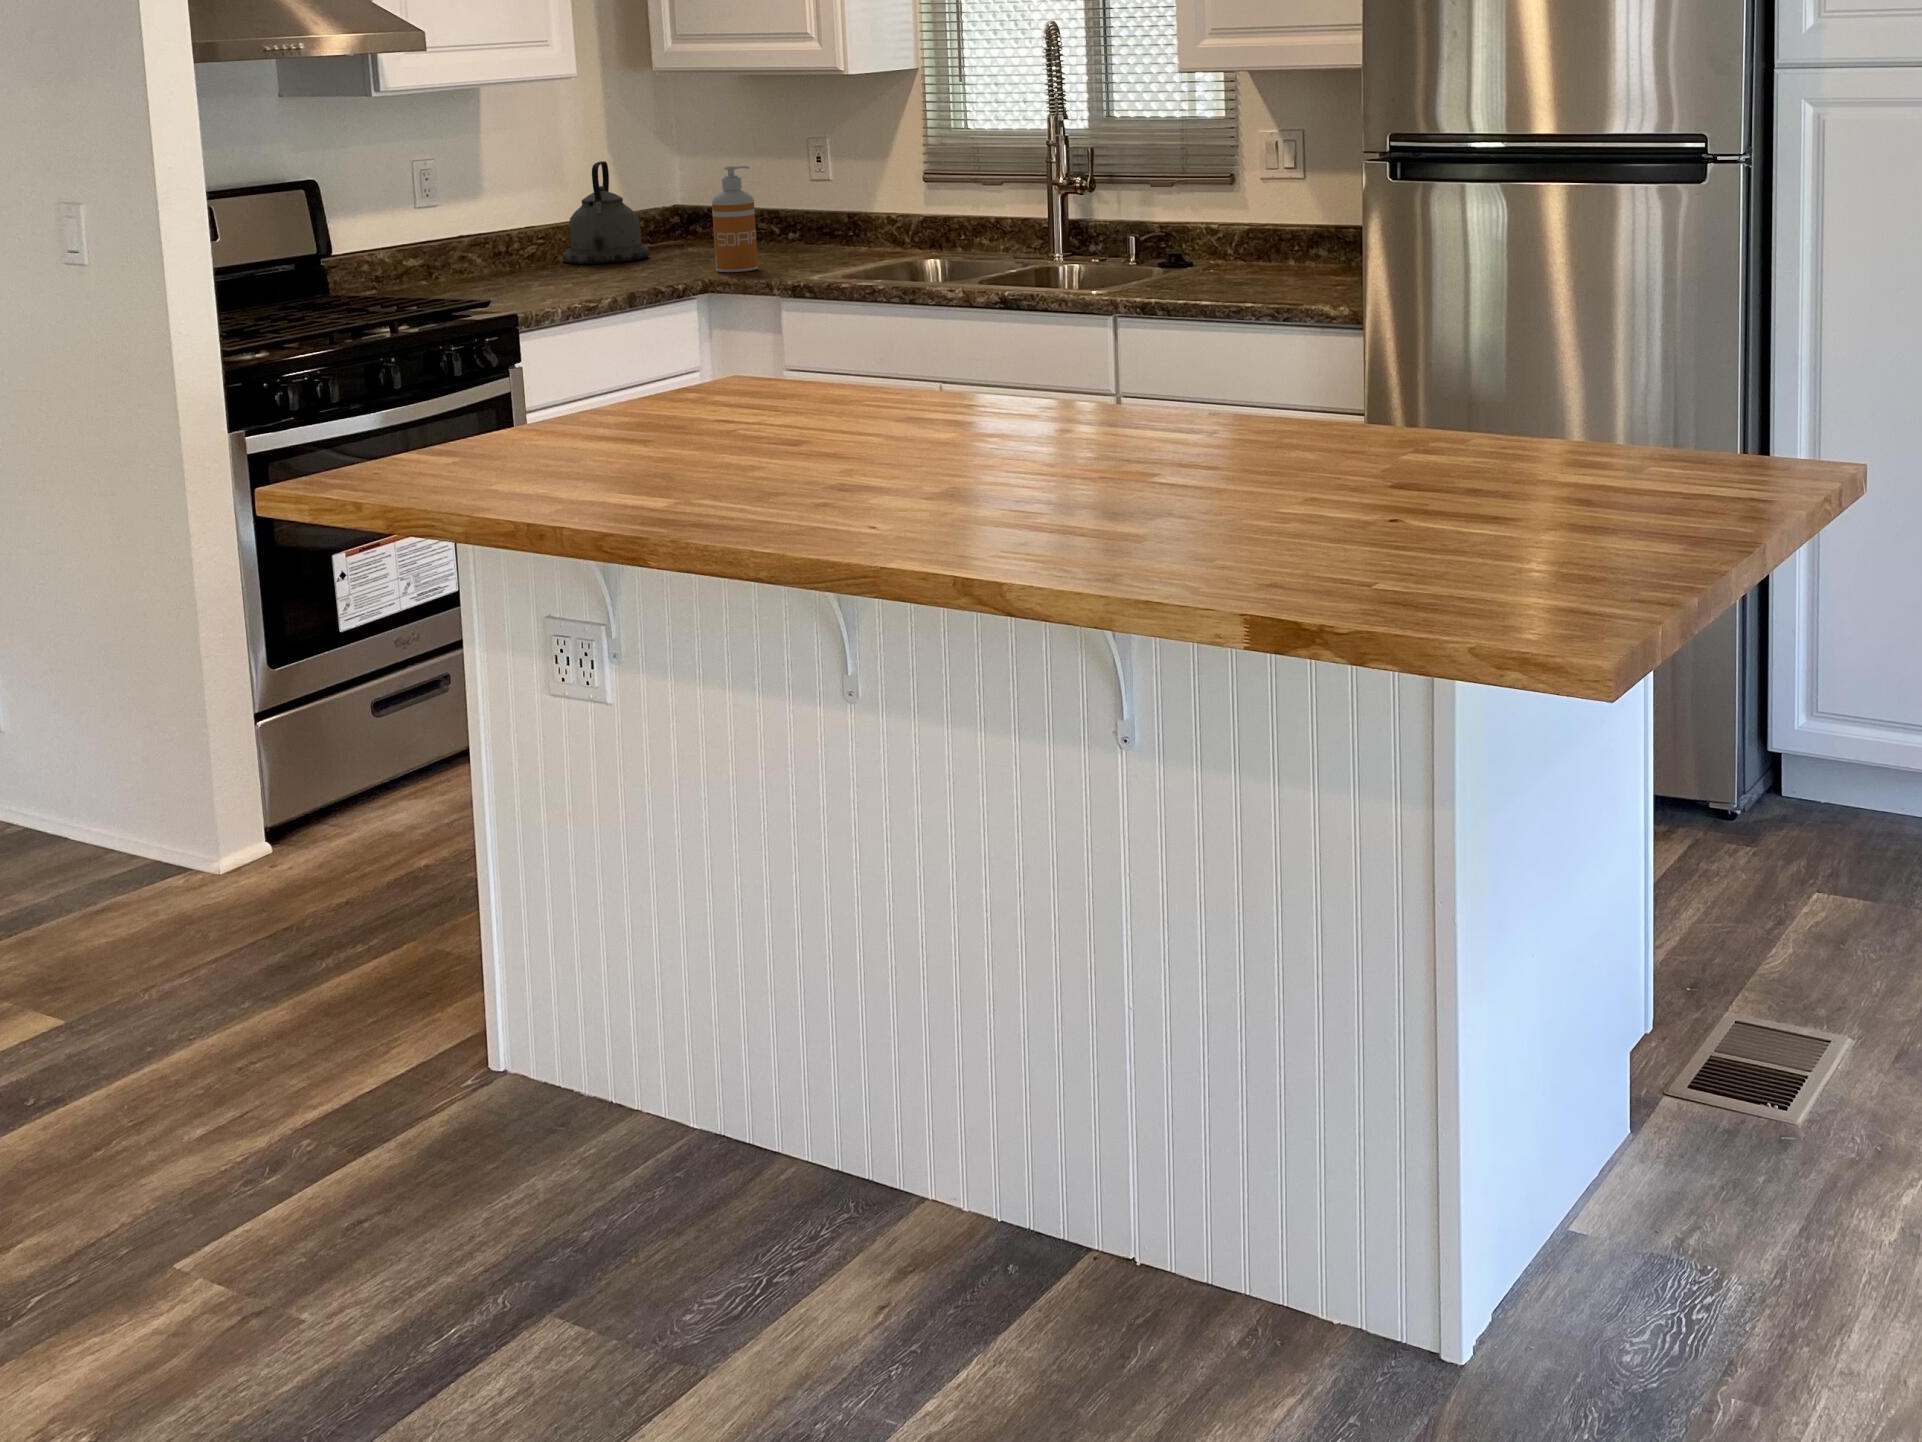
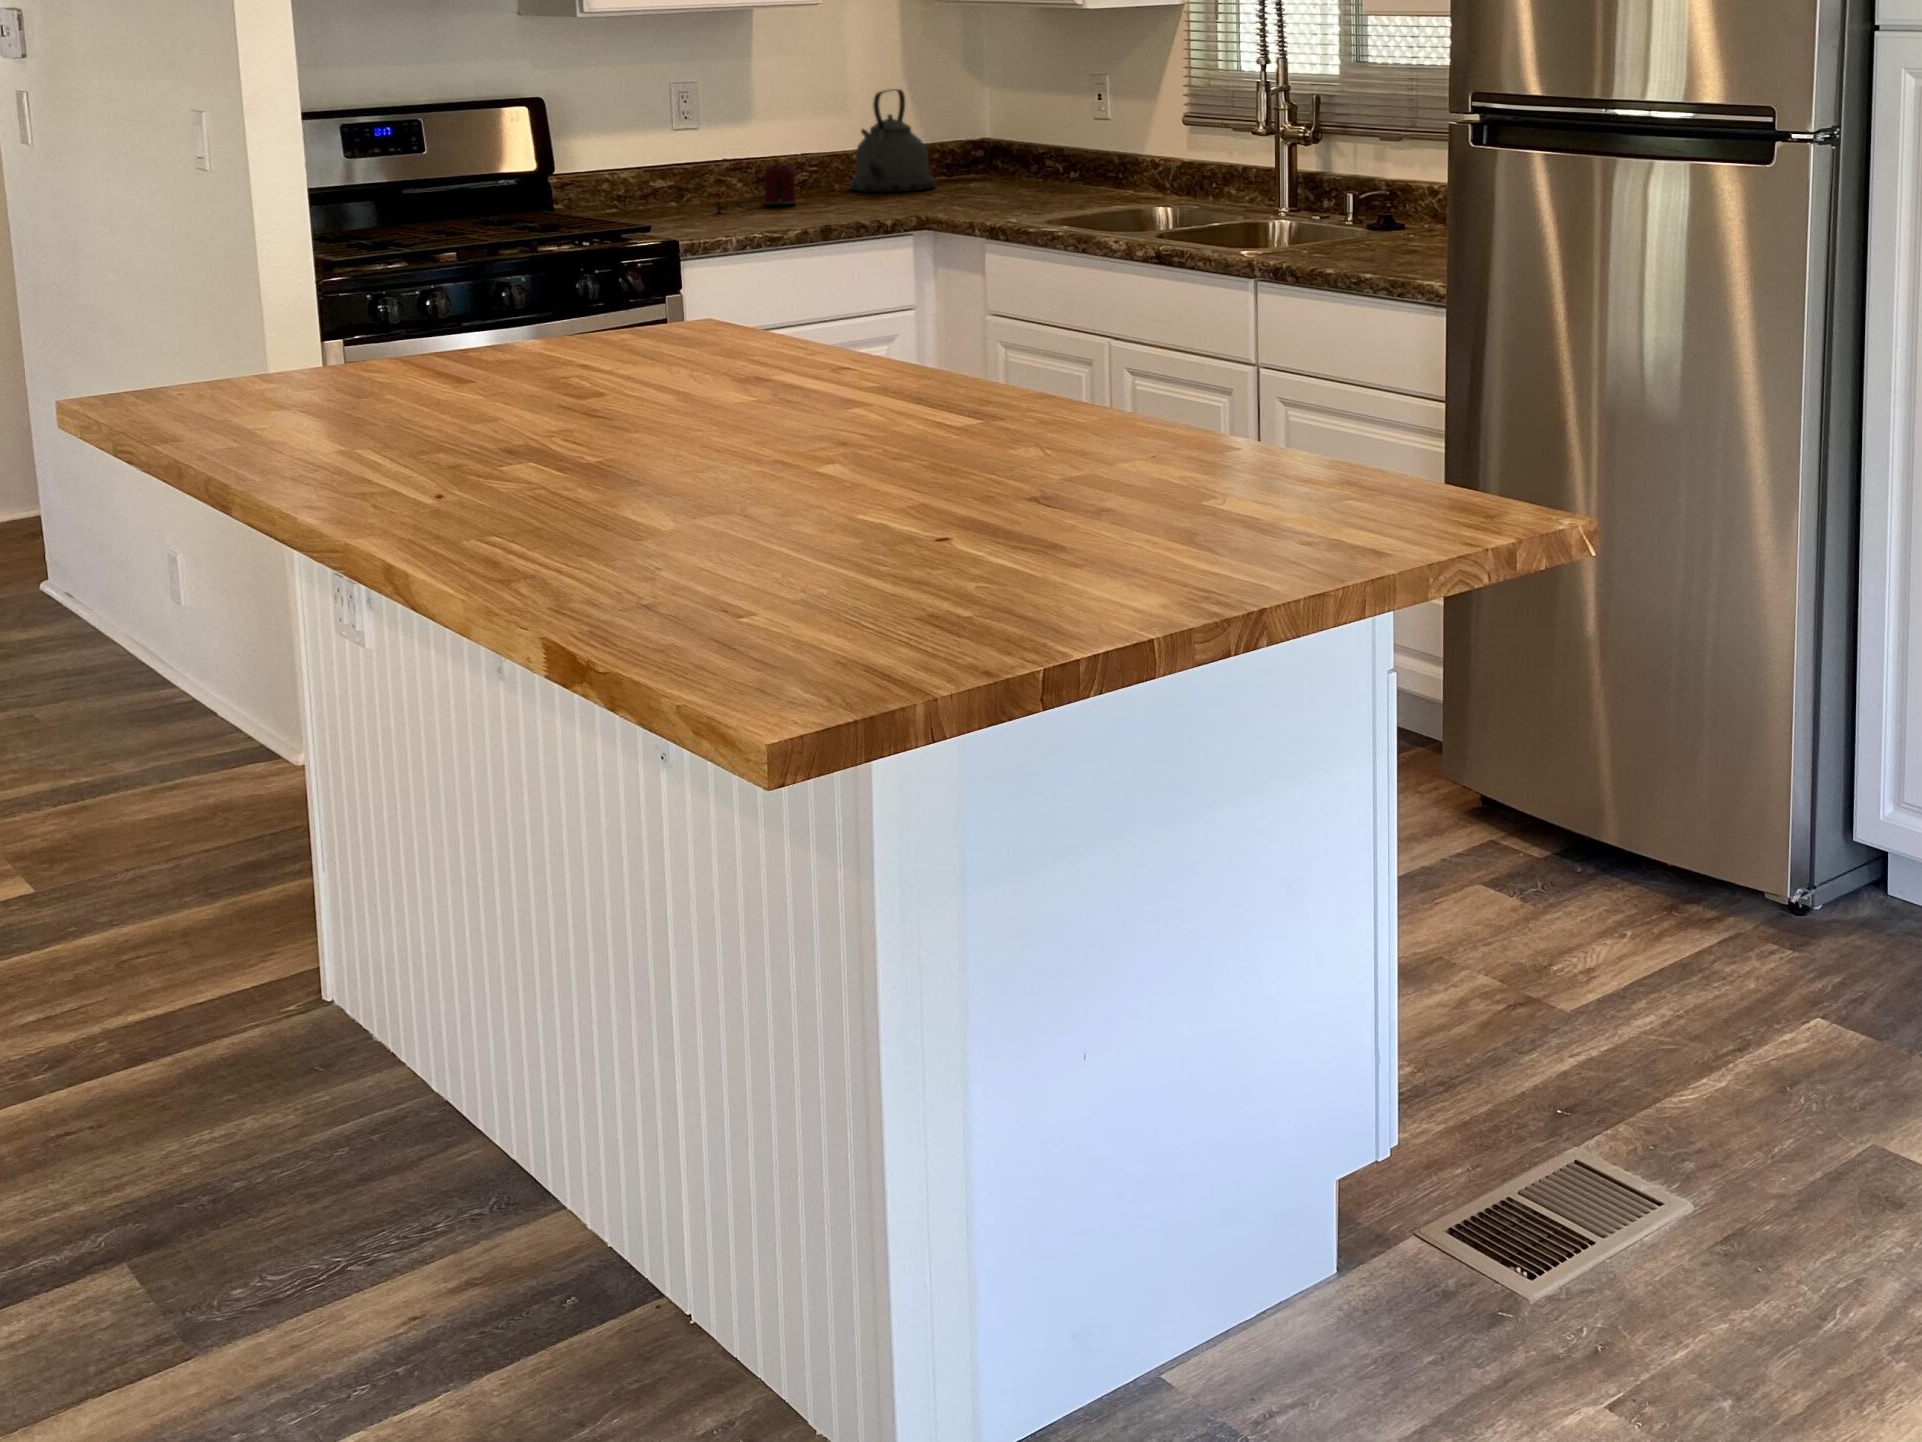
soap dispenser: present [712,166,758,272] -> none [954,99,999,208]
toaster: none [482,238,552,292] -> present [715,164,796,212]

